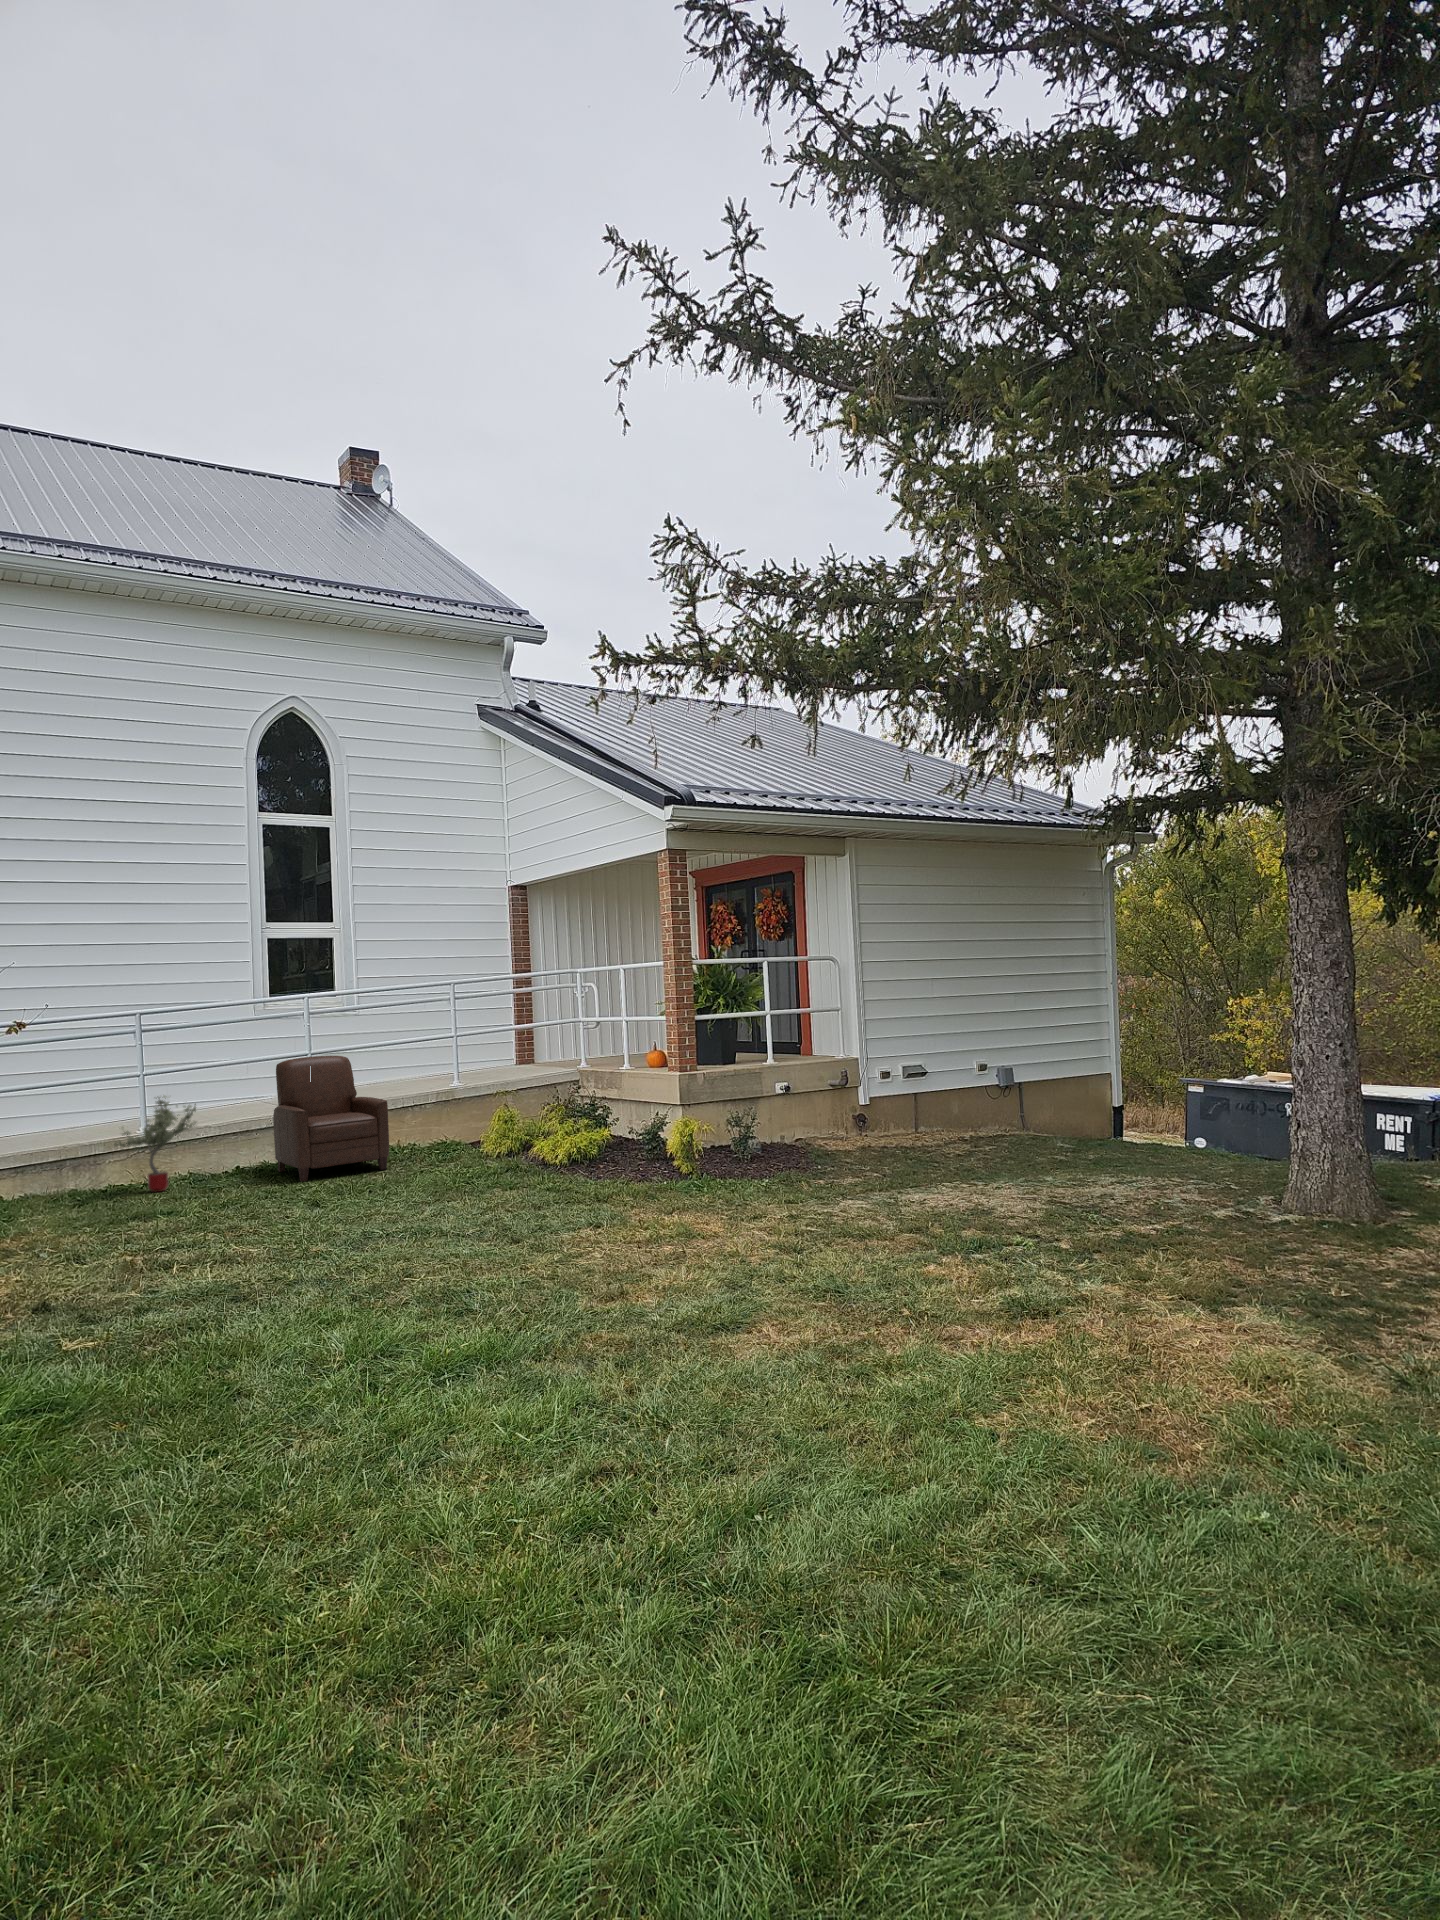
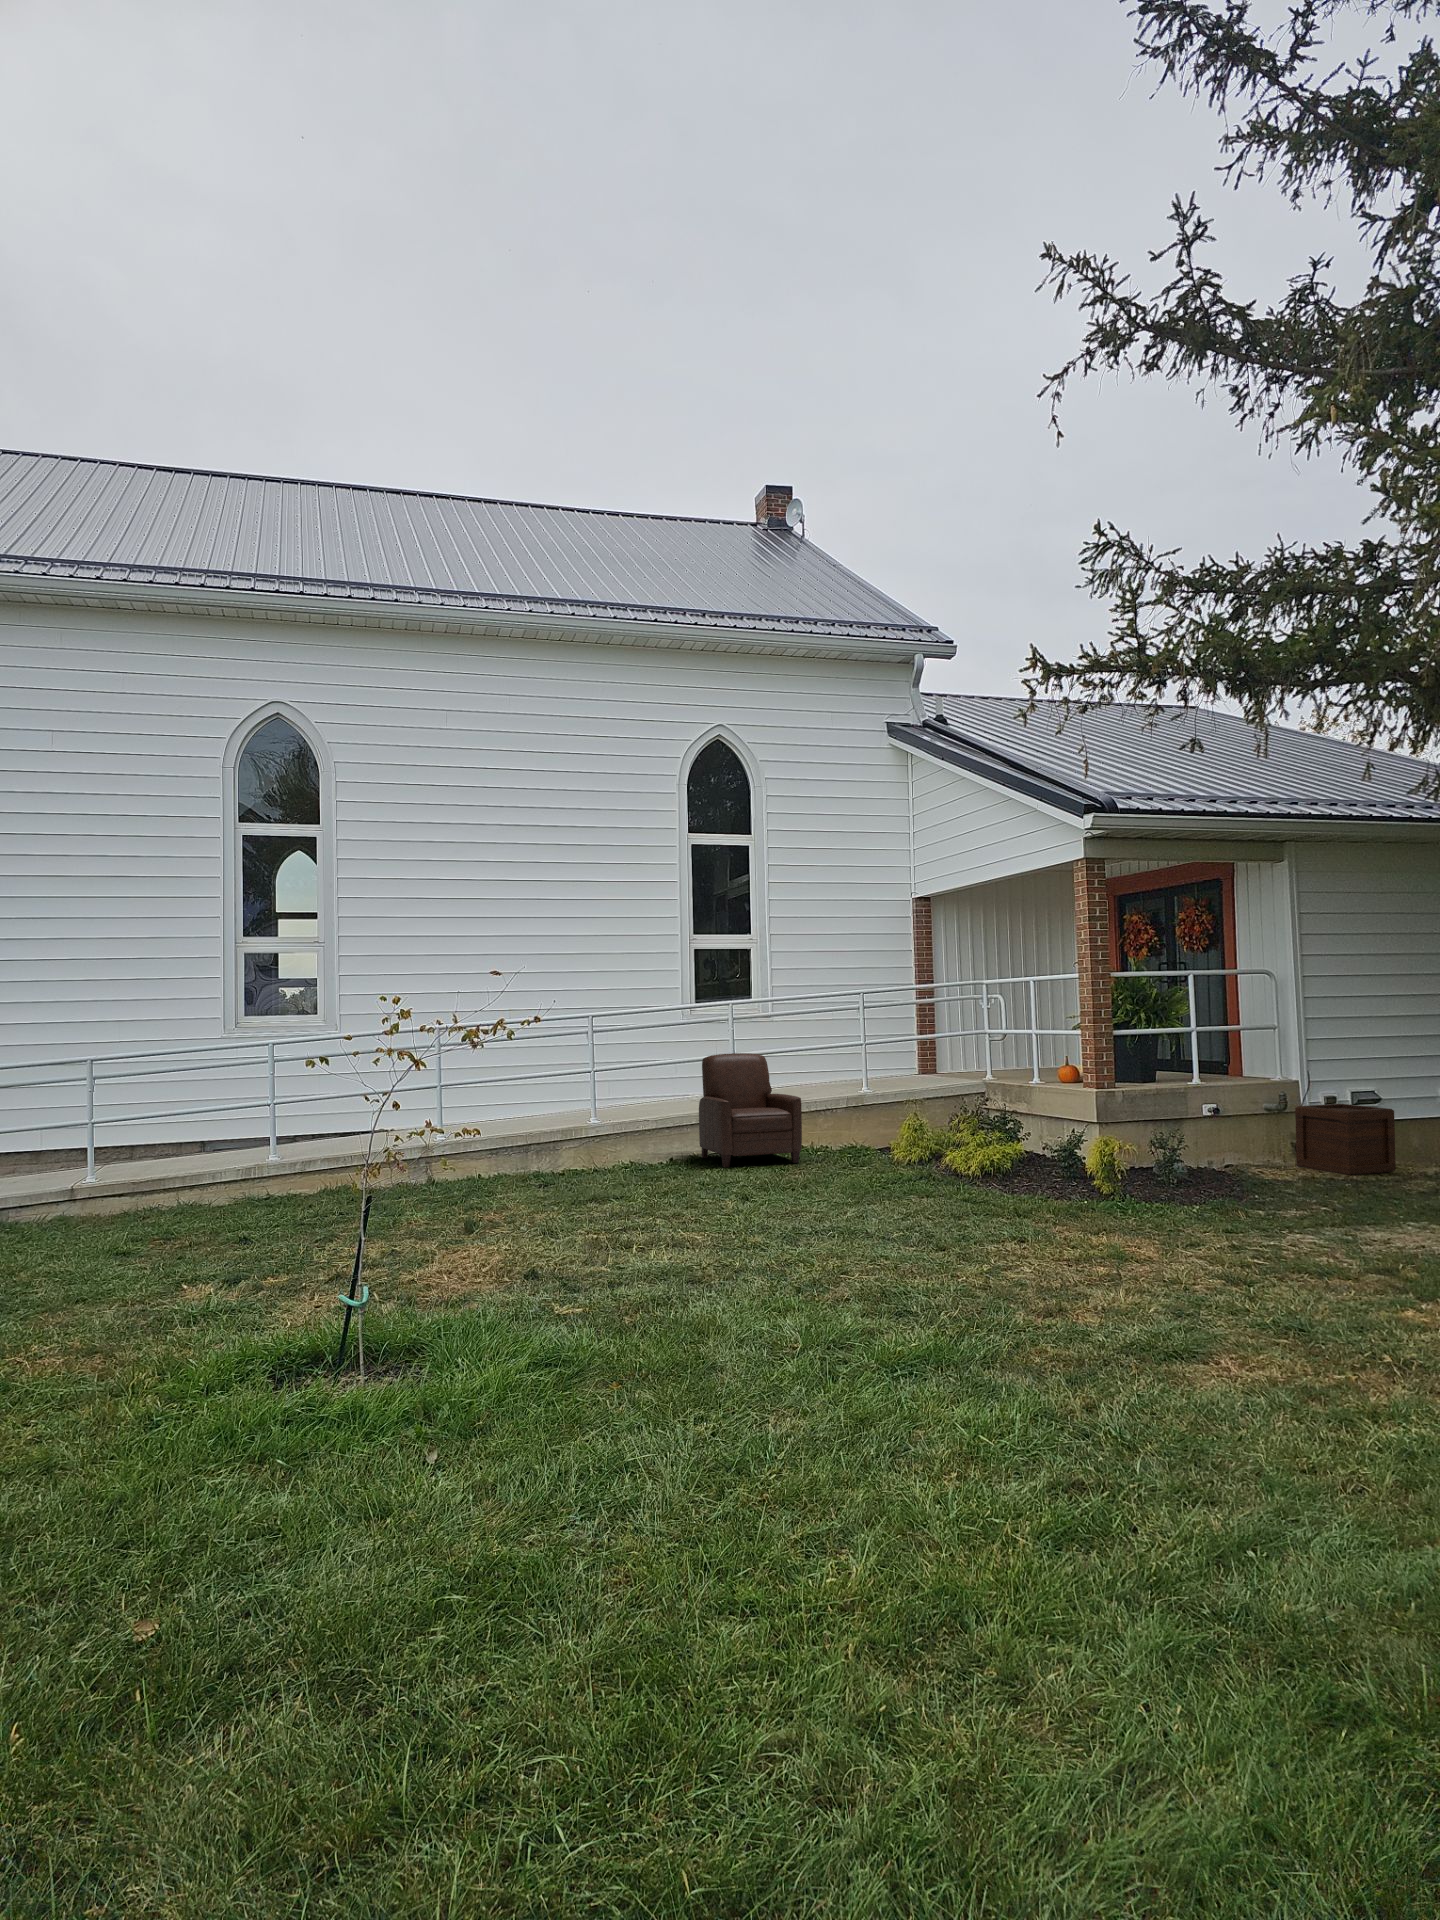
wooden crate: none [861,1071,943,1137] -> present [1295,1104,1396,1175]
potted tree: present [115,1096,196,1192] -> none [569,1079,637,1166]

